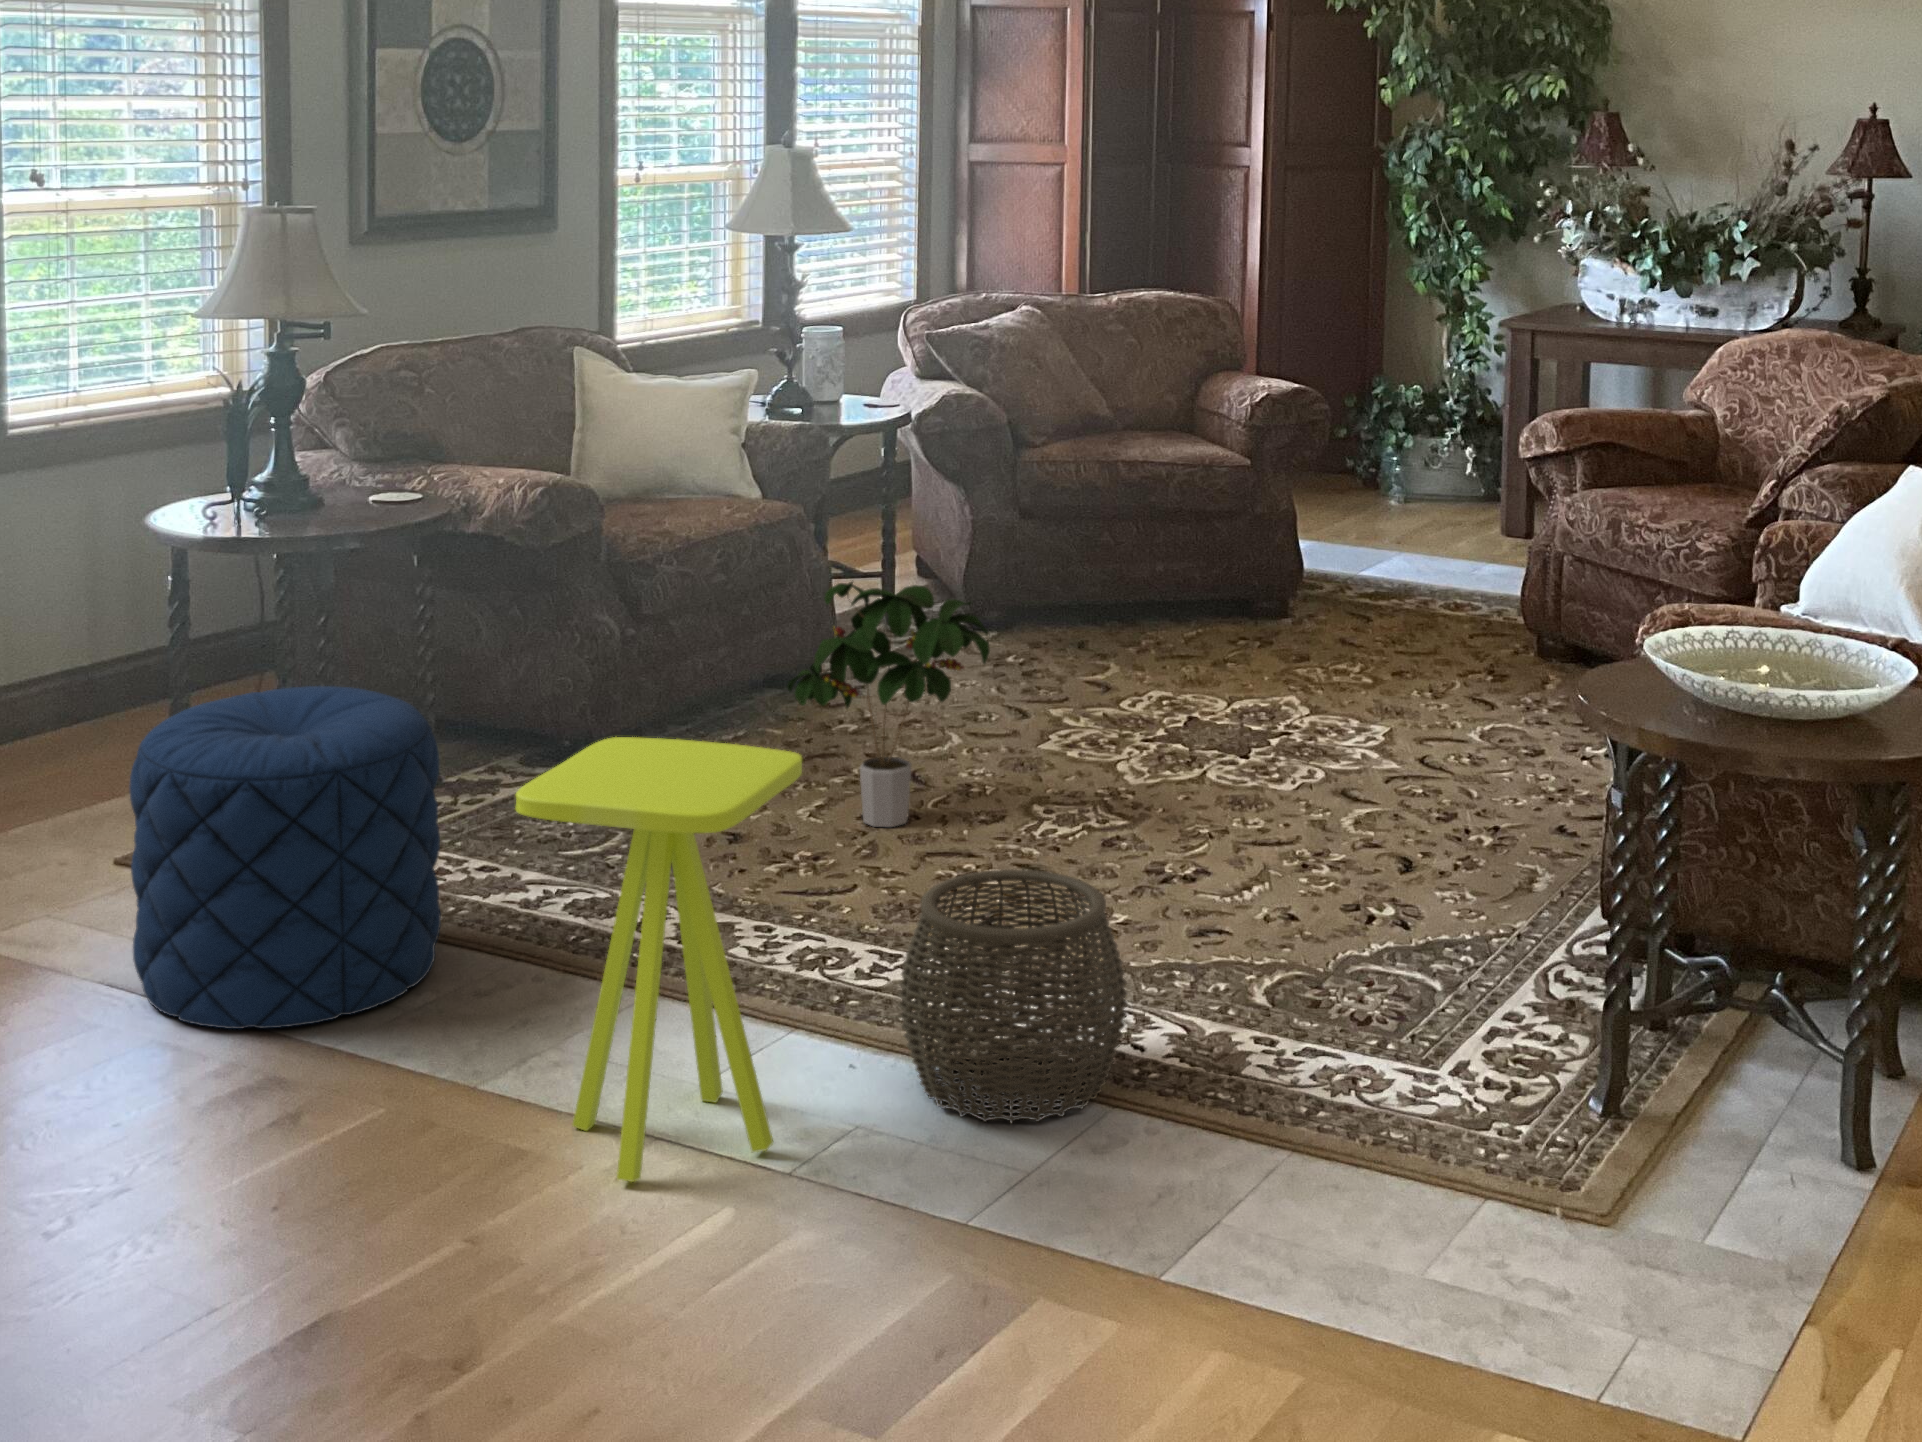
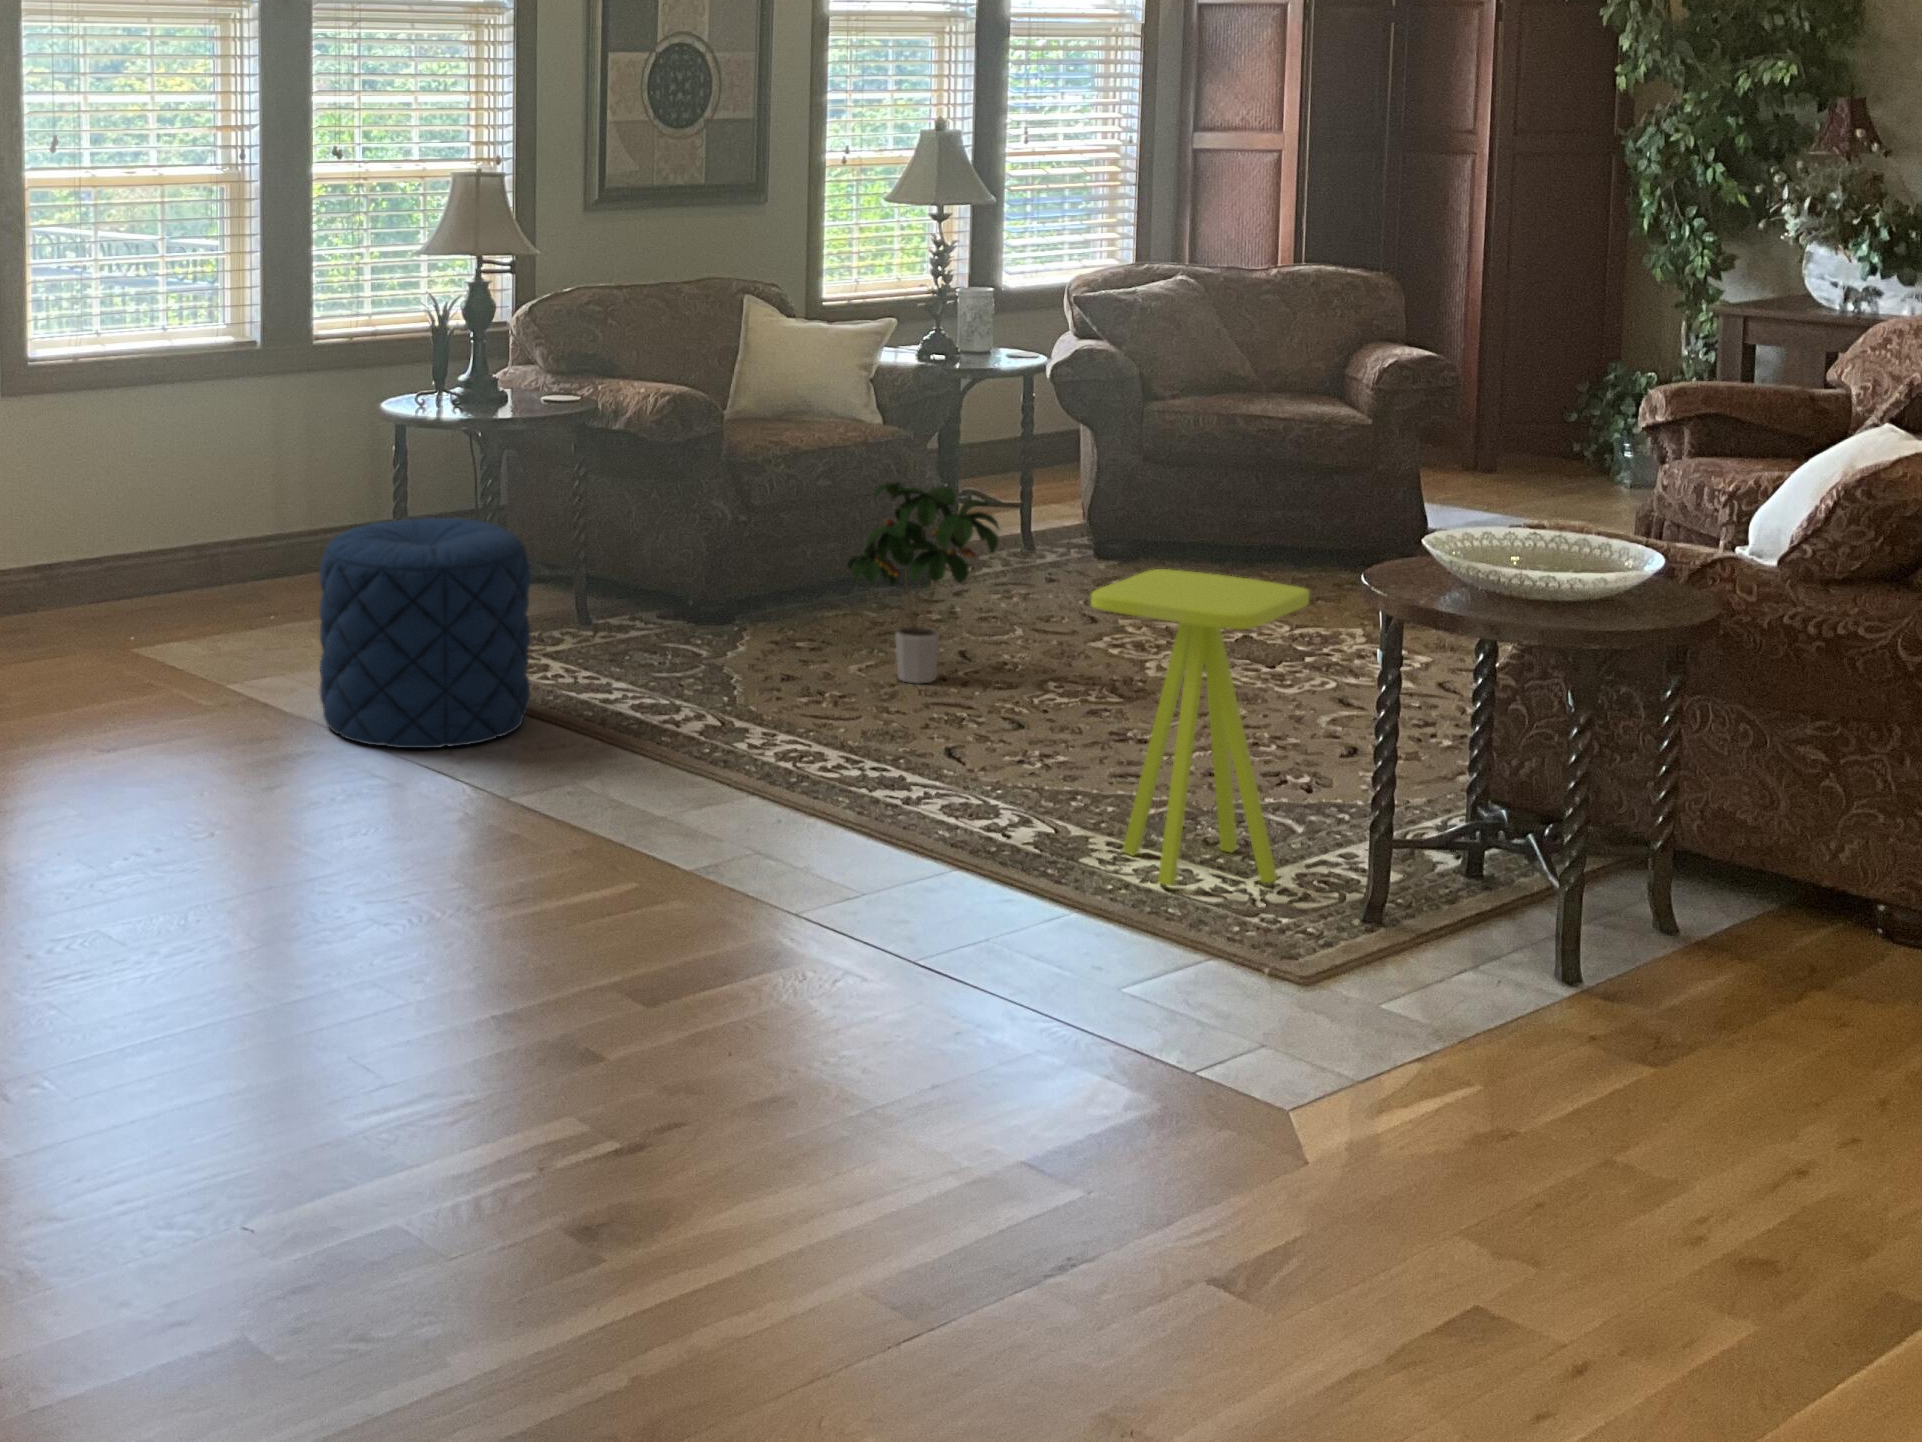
side table: present [515,737,802,1182] -> present [1091,569,1310,886]
woven basket: present [898,869,1128,1123] -> none [802,681,980,864]

